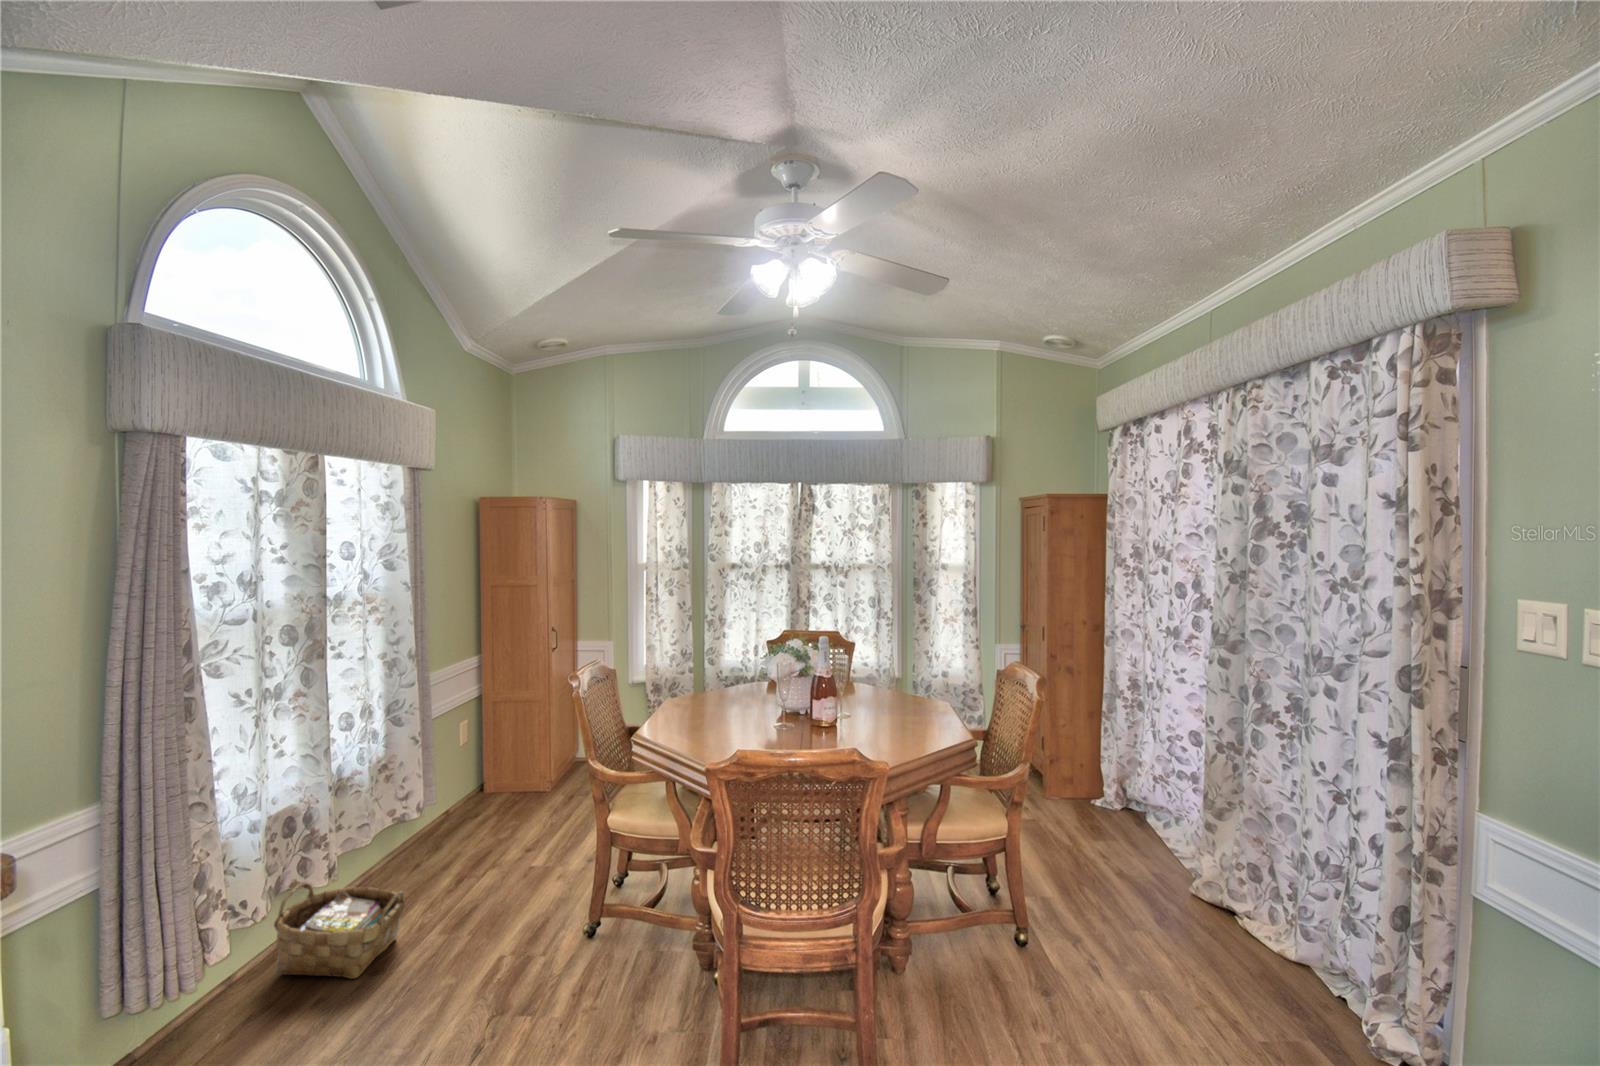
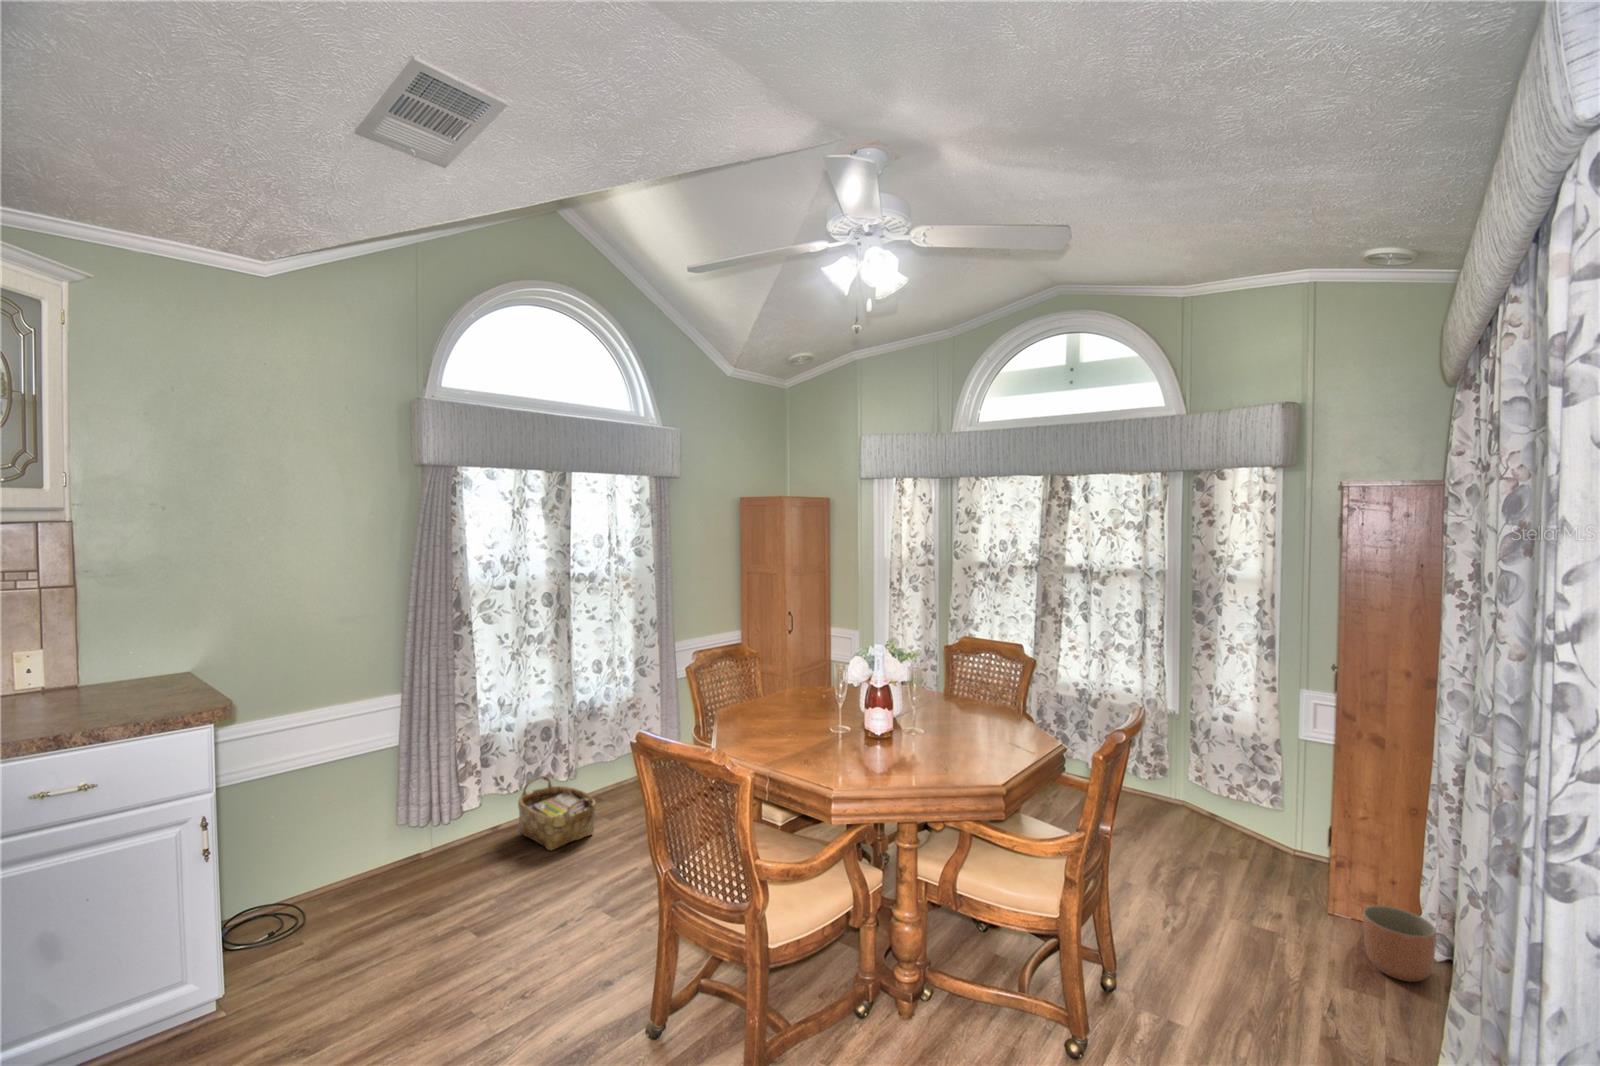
planter: none [1090,779,1131,824] -> present [1363,906,1436,982]

